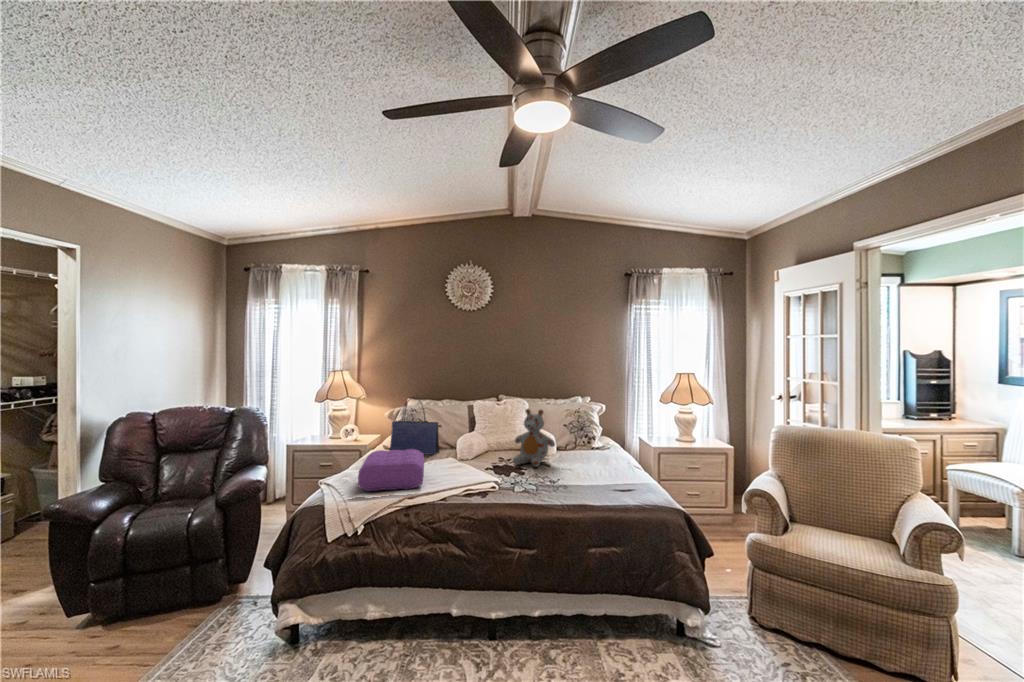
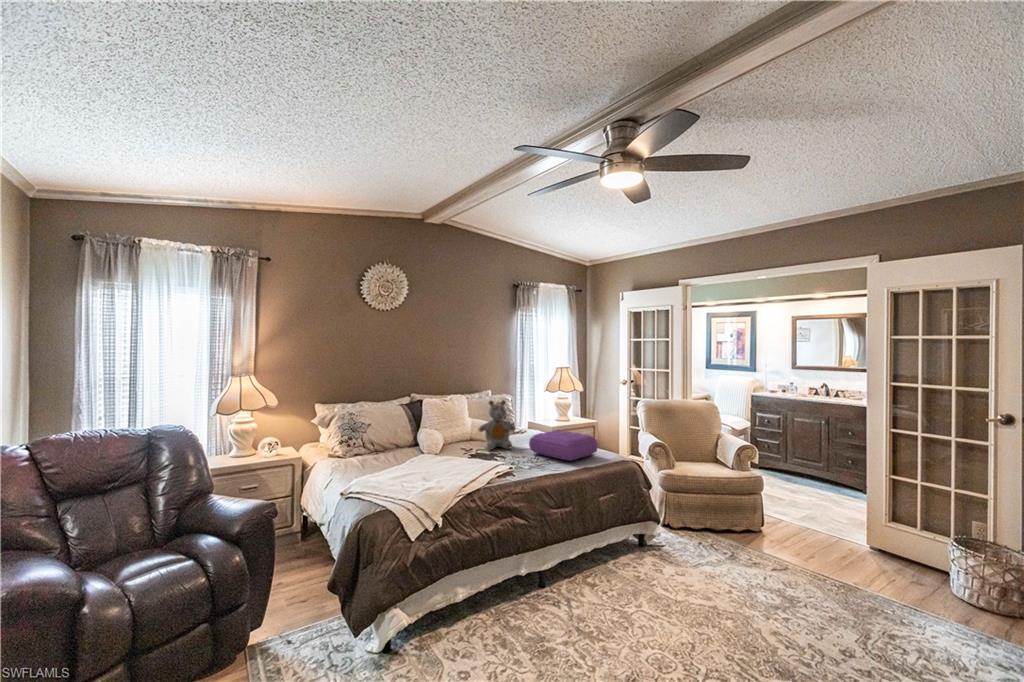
tote bag: present [390,398,441,455] -> none [347,398,403,457]
pillow: present [358,449,424,491] -> present [529,430,598,461]

